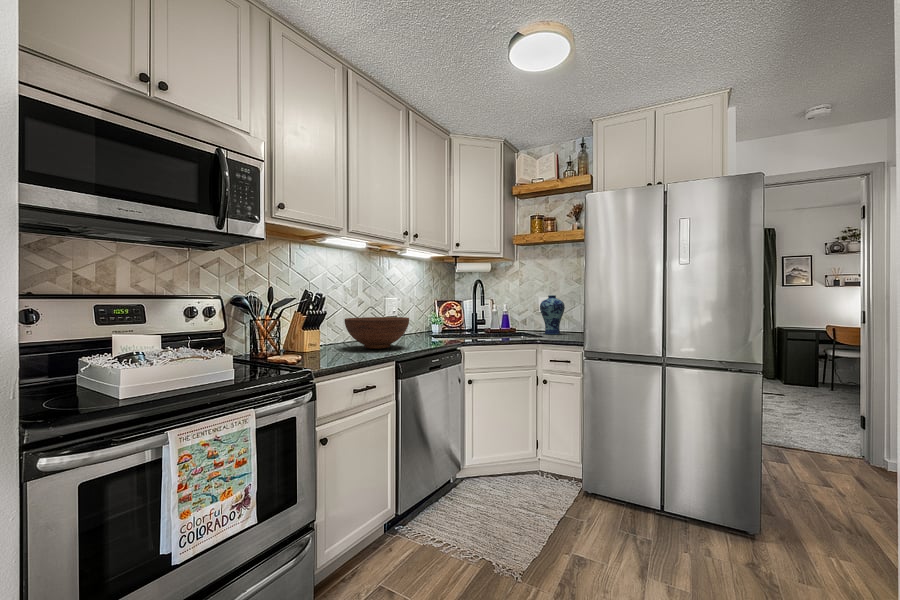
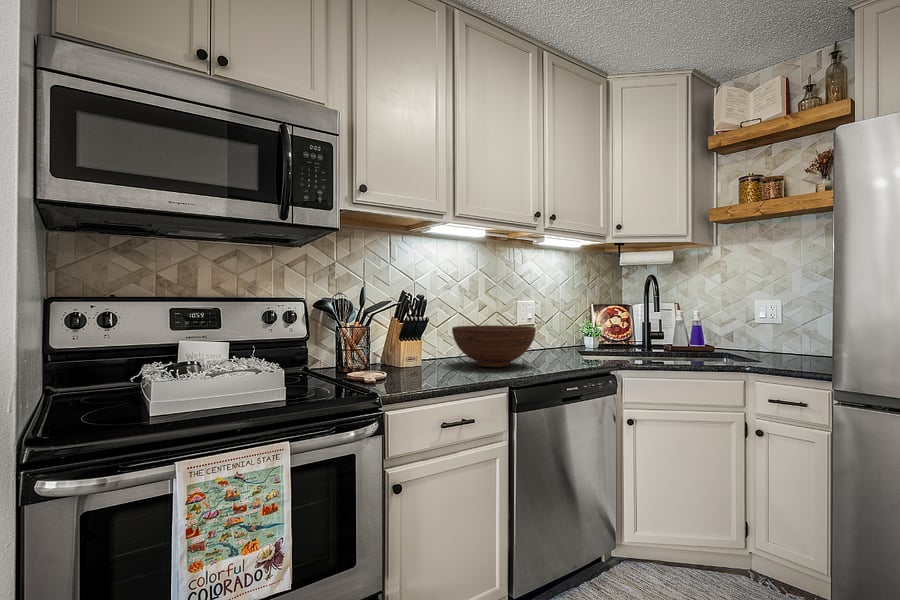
vase: present [540,295,565,334] -> none [754,297,799,357]

